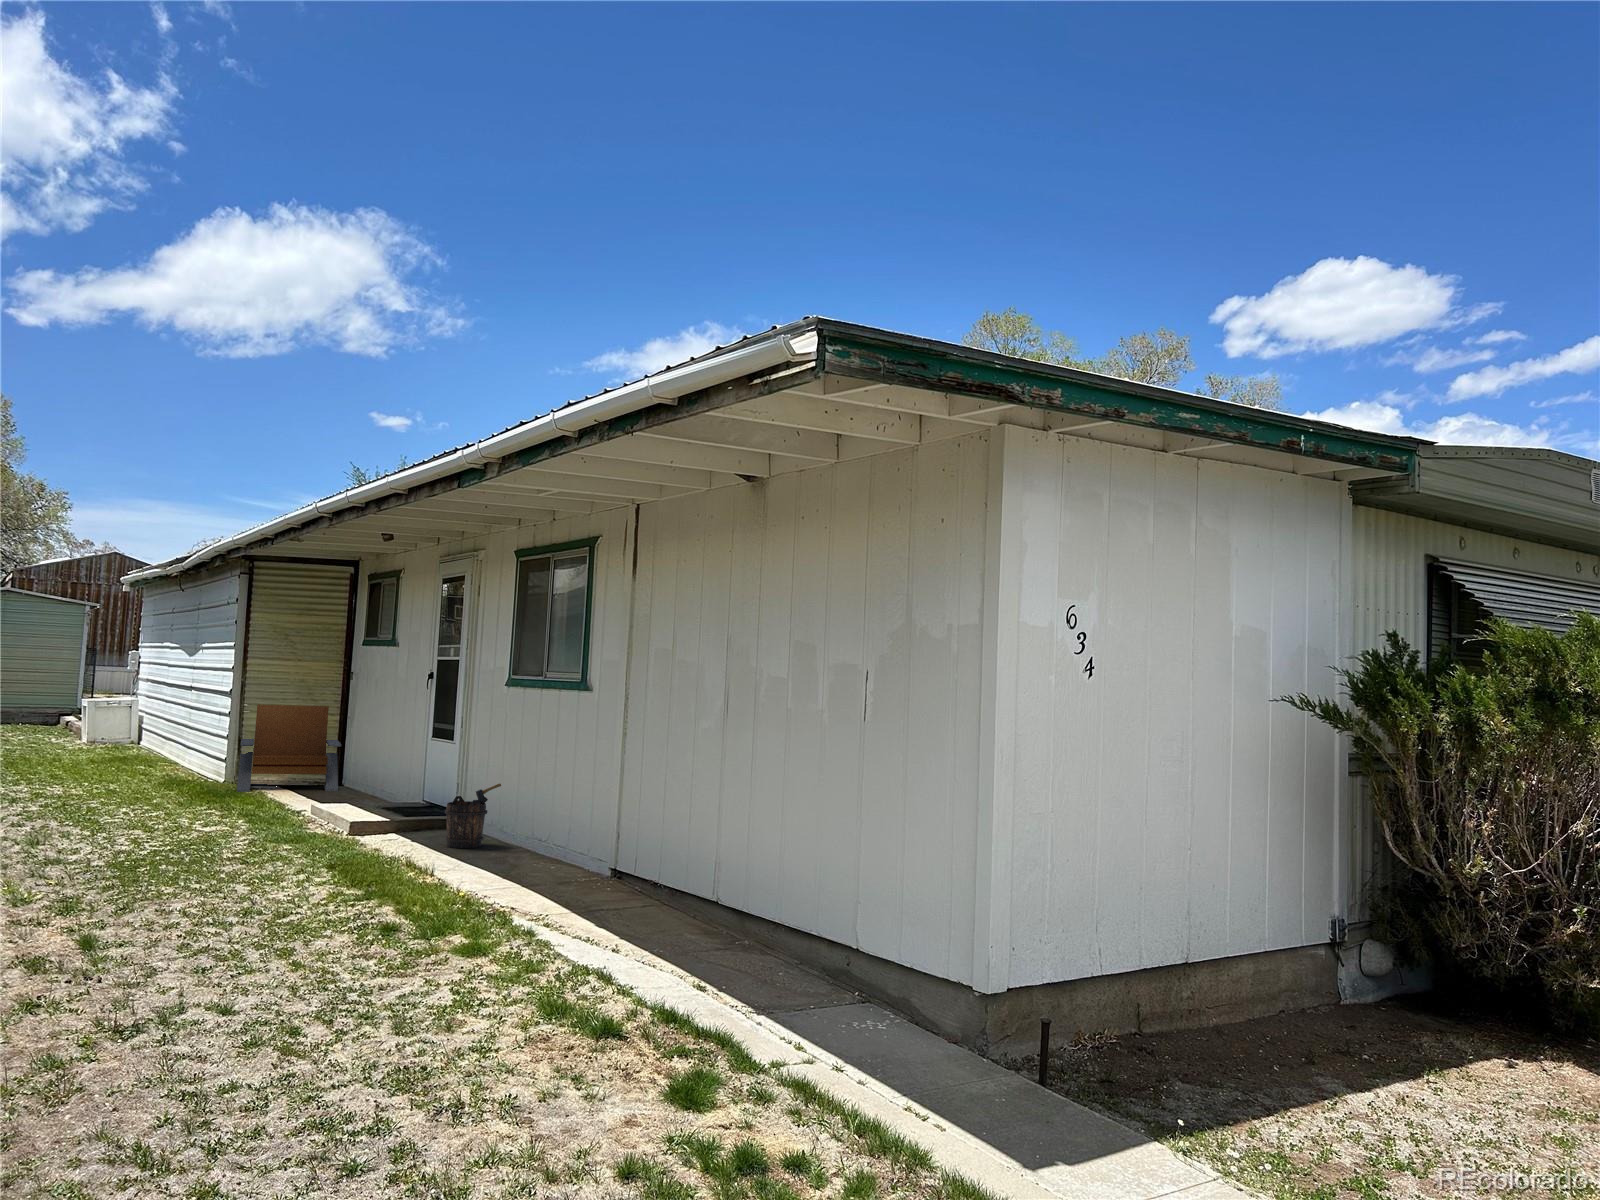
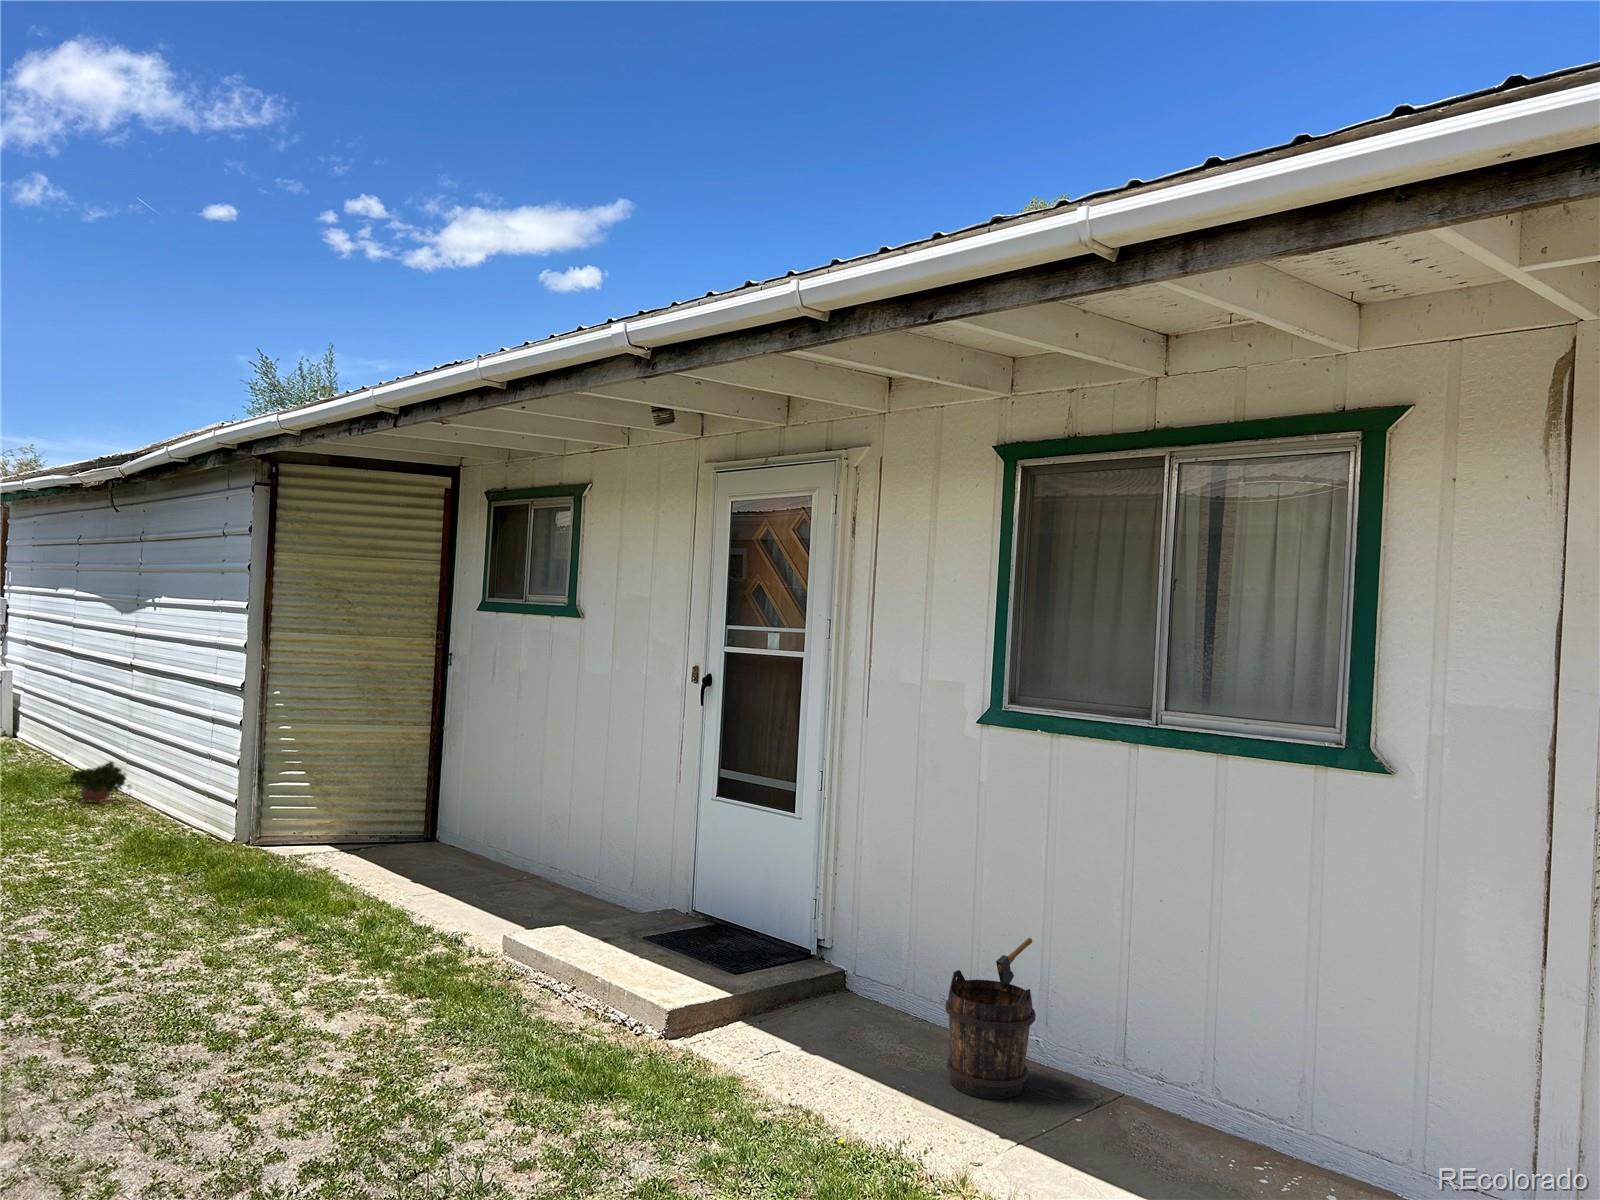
lounge chair: present [237,705,341,792] -> none [264,711,456,872]
potted plant: none [139,744,187,770] -> present [58,762,130,804]

